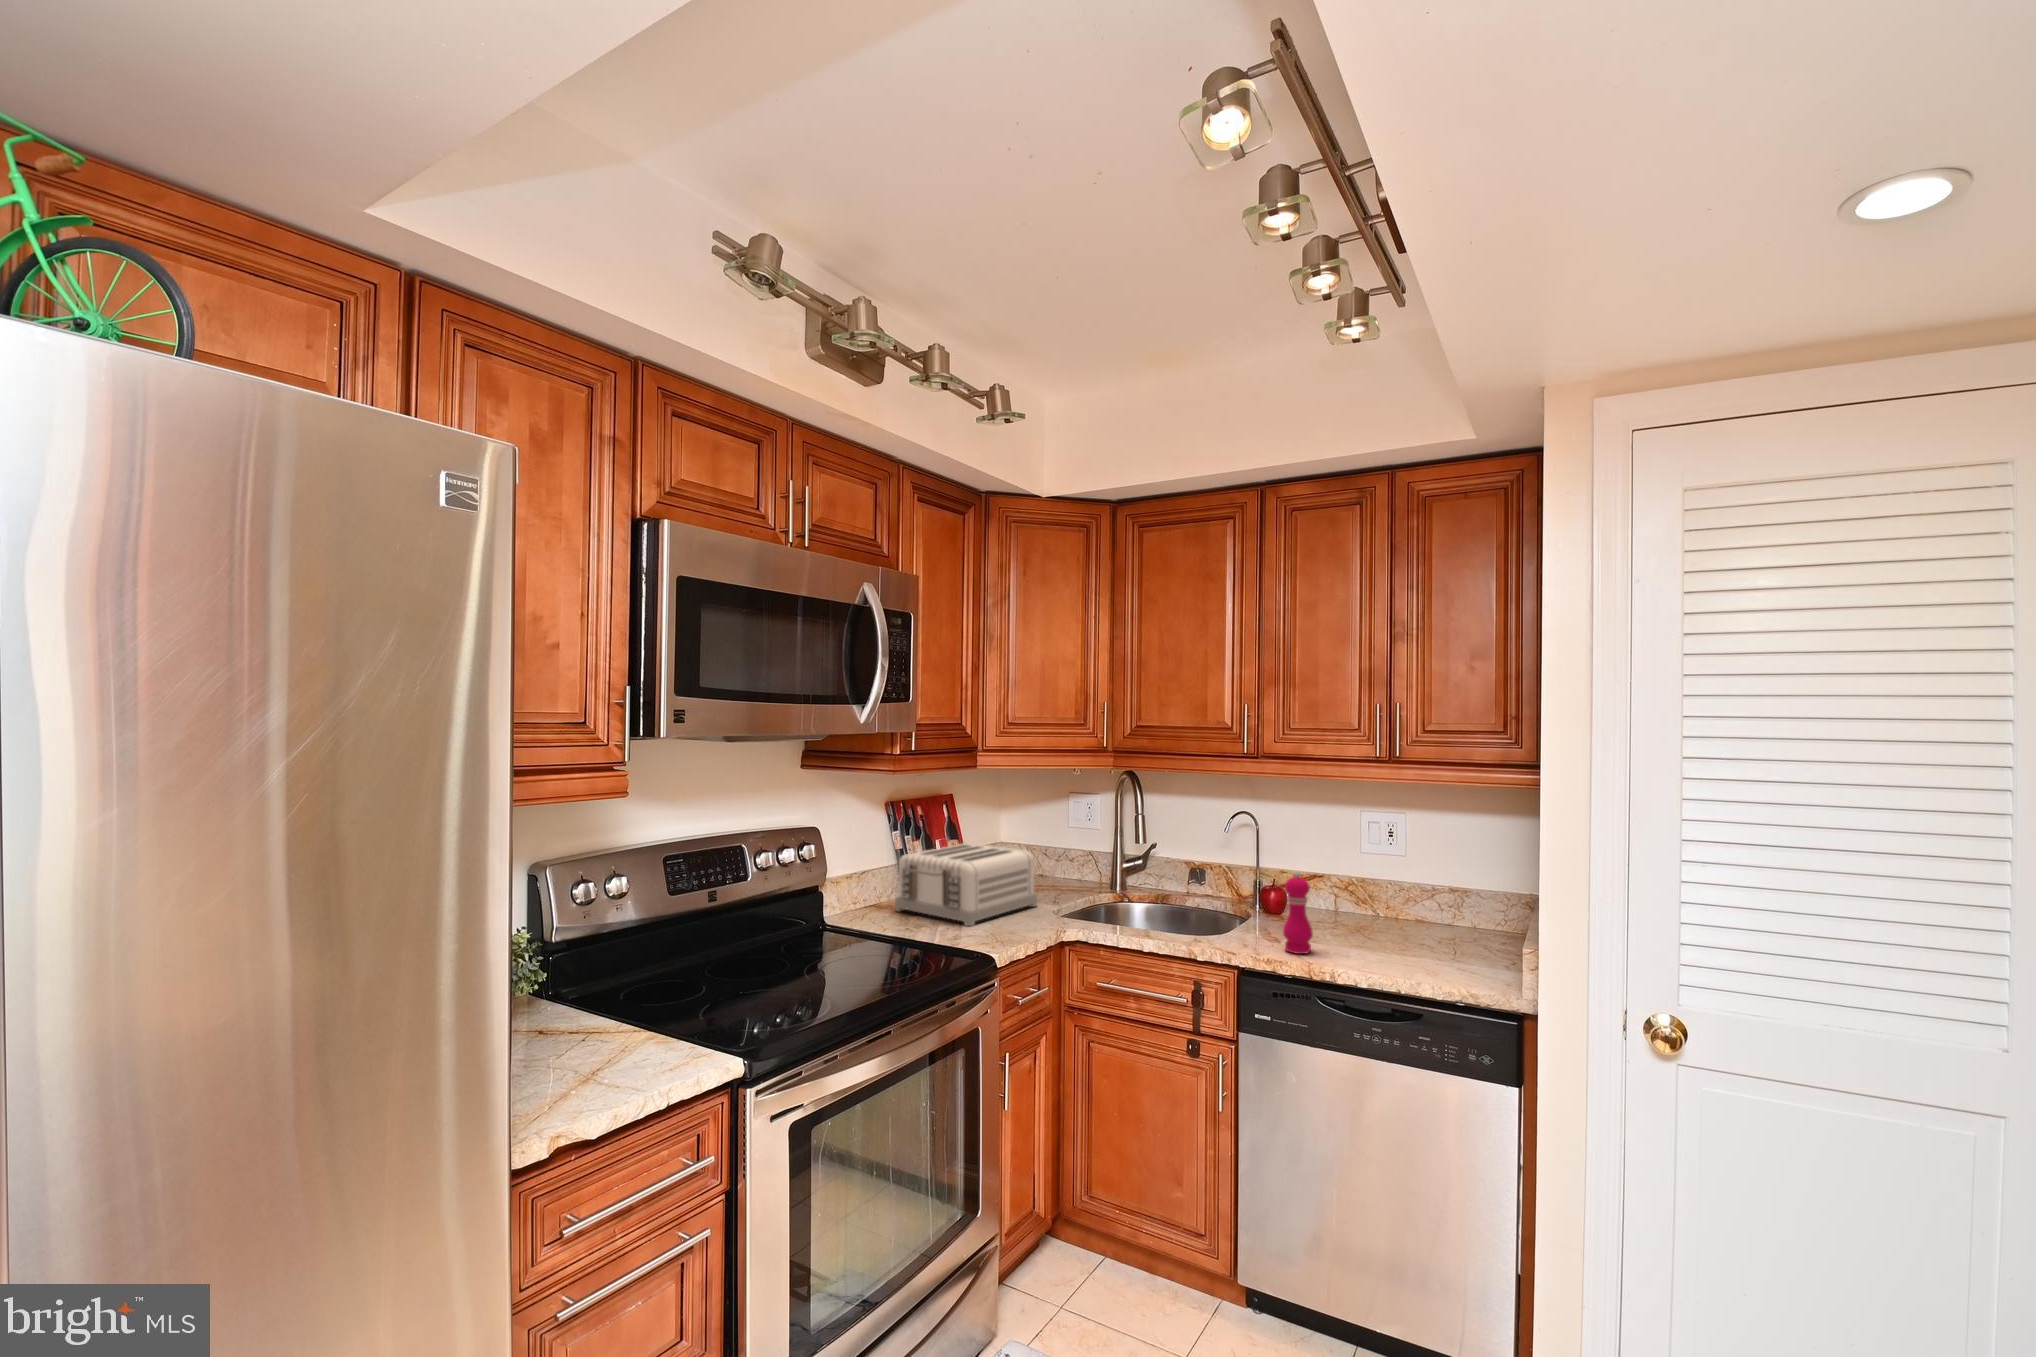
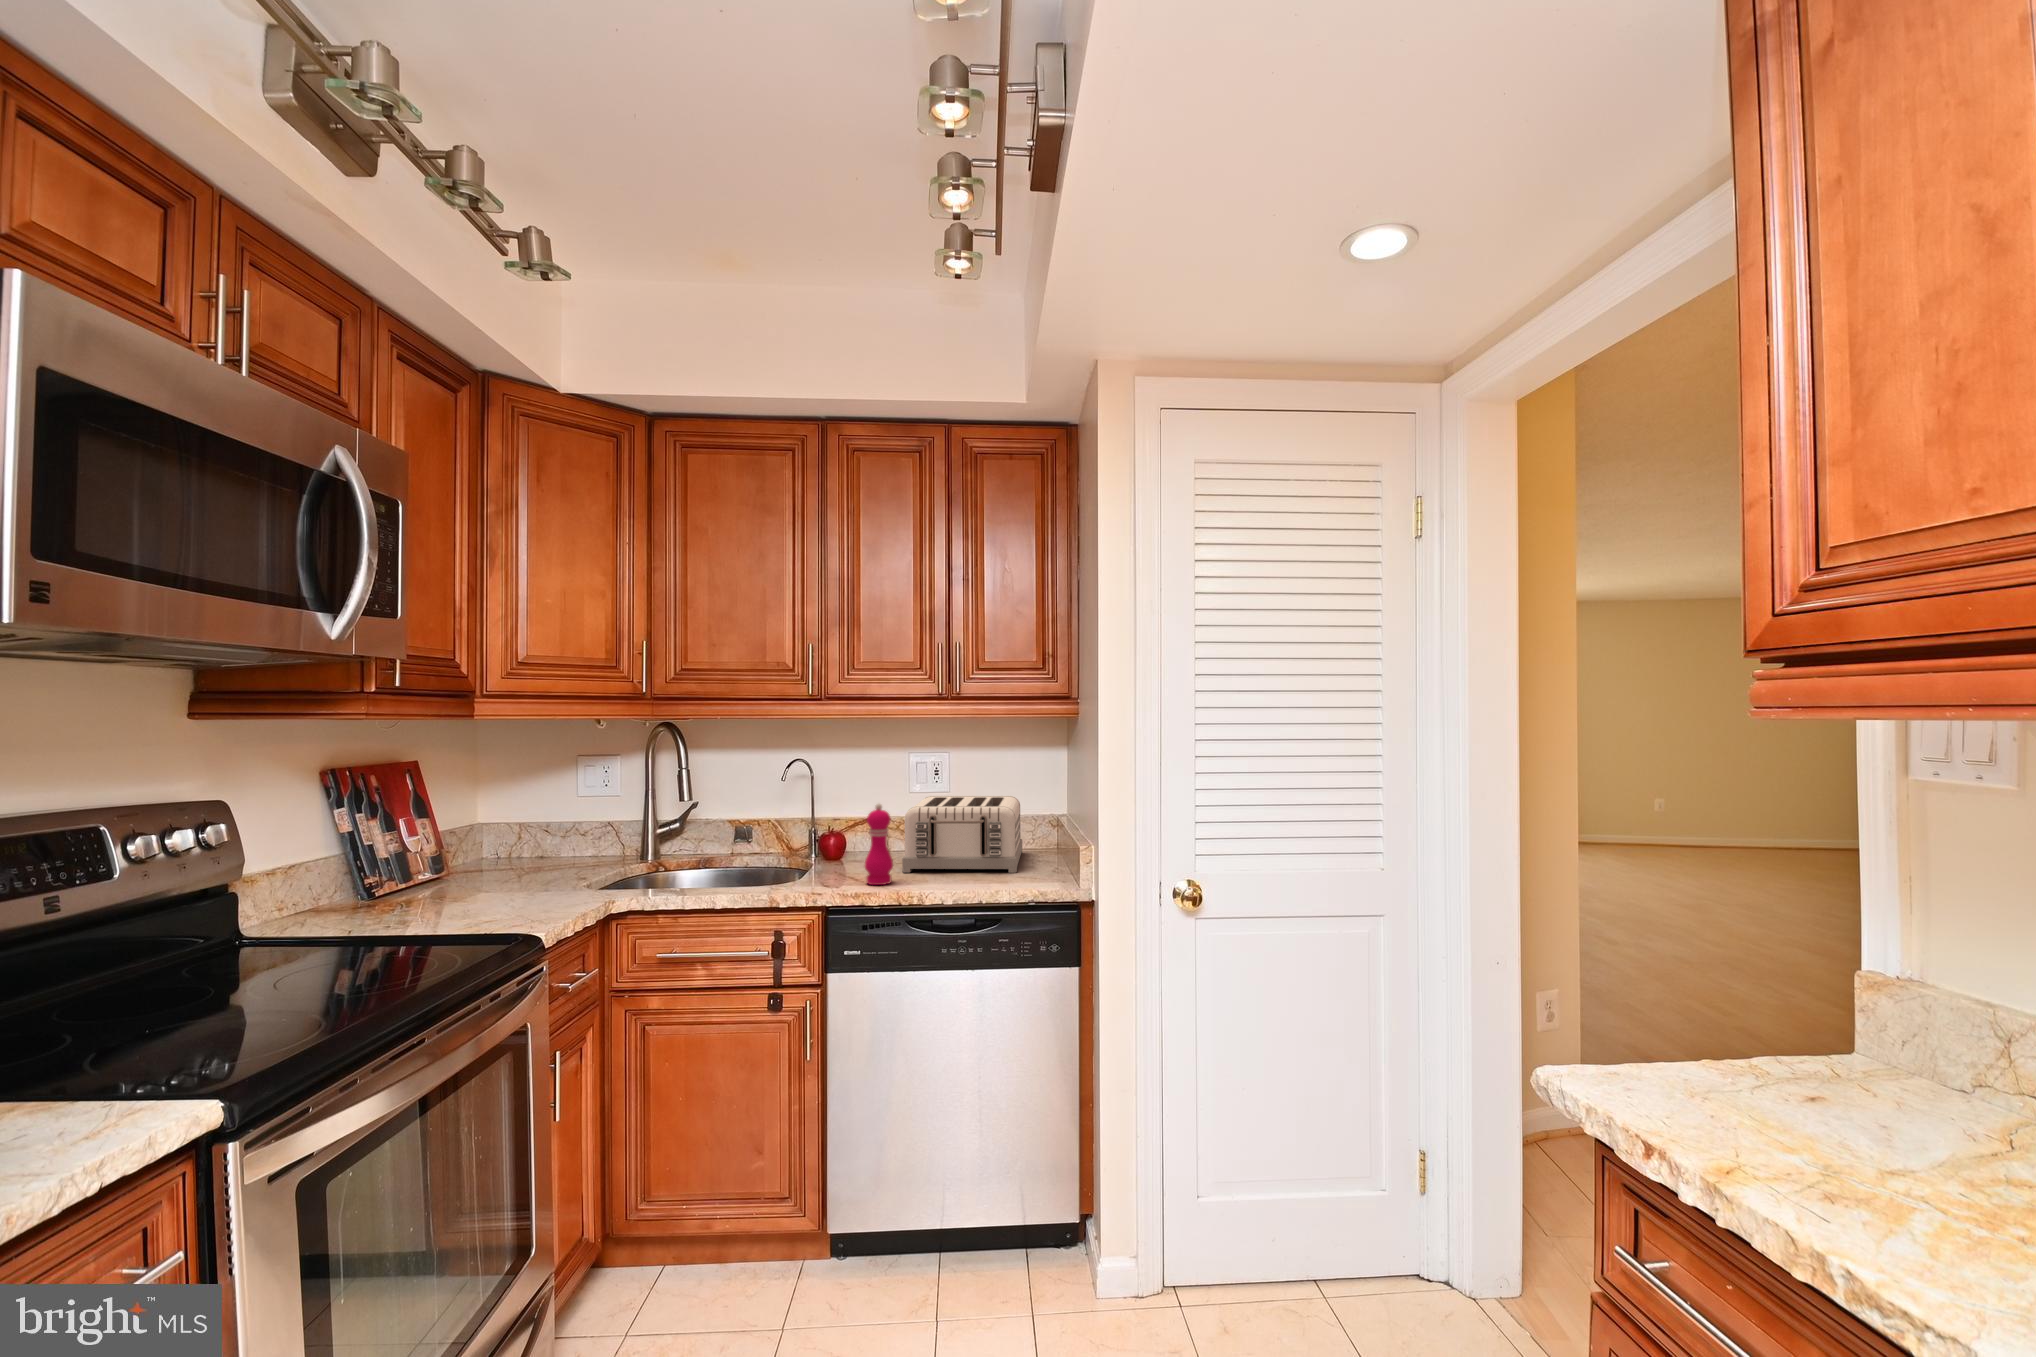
toaster: present [895,843,1037,926] -> present [902,796,1022,873]

